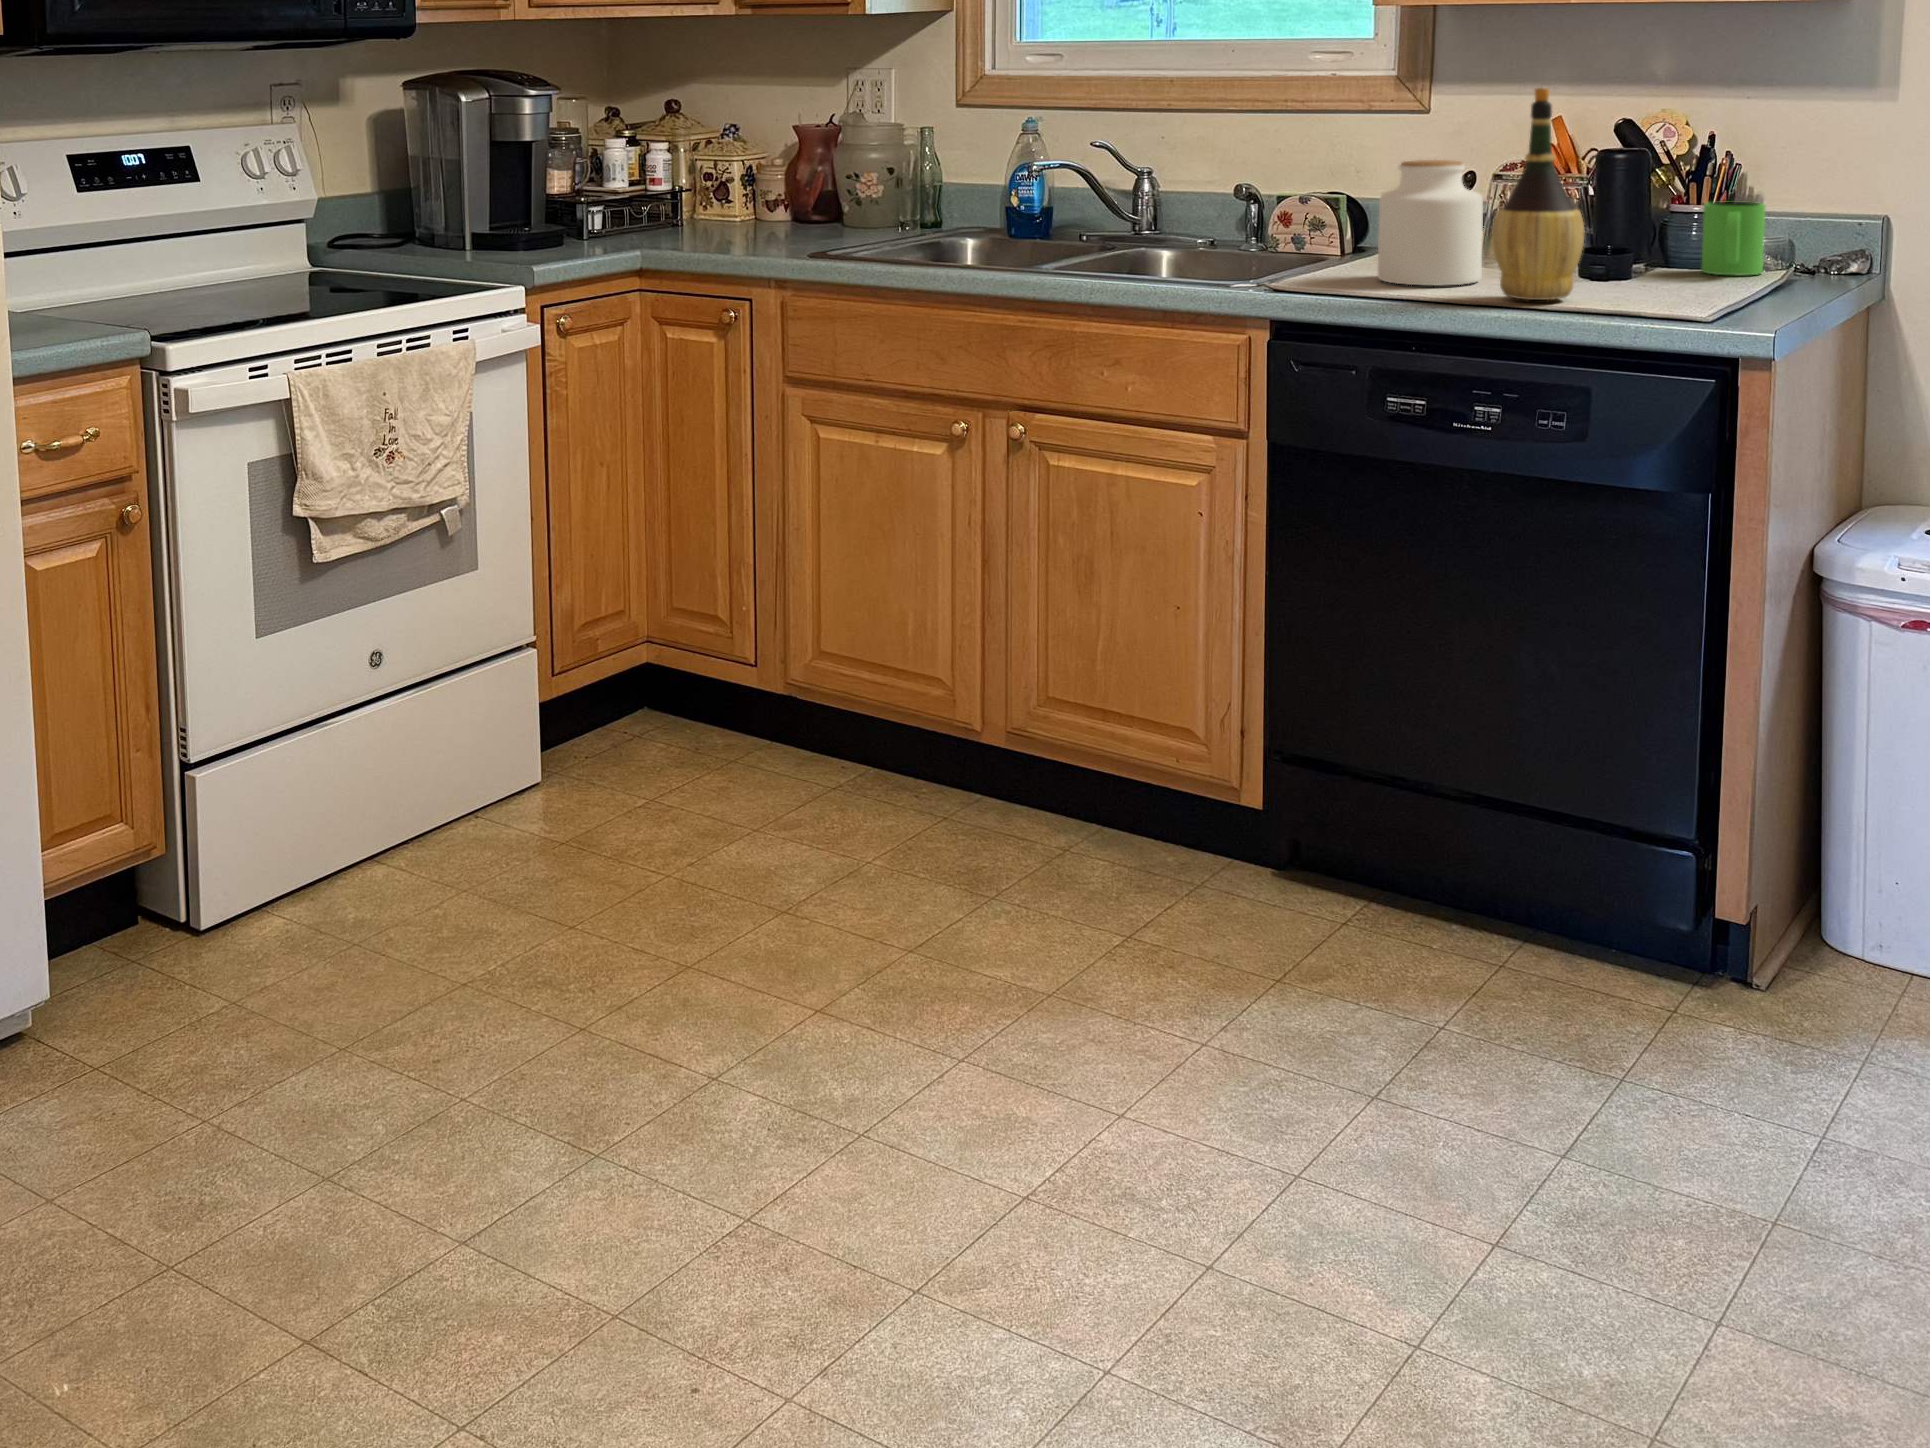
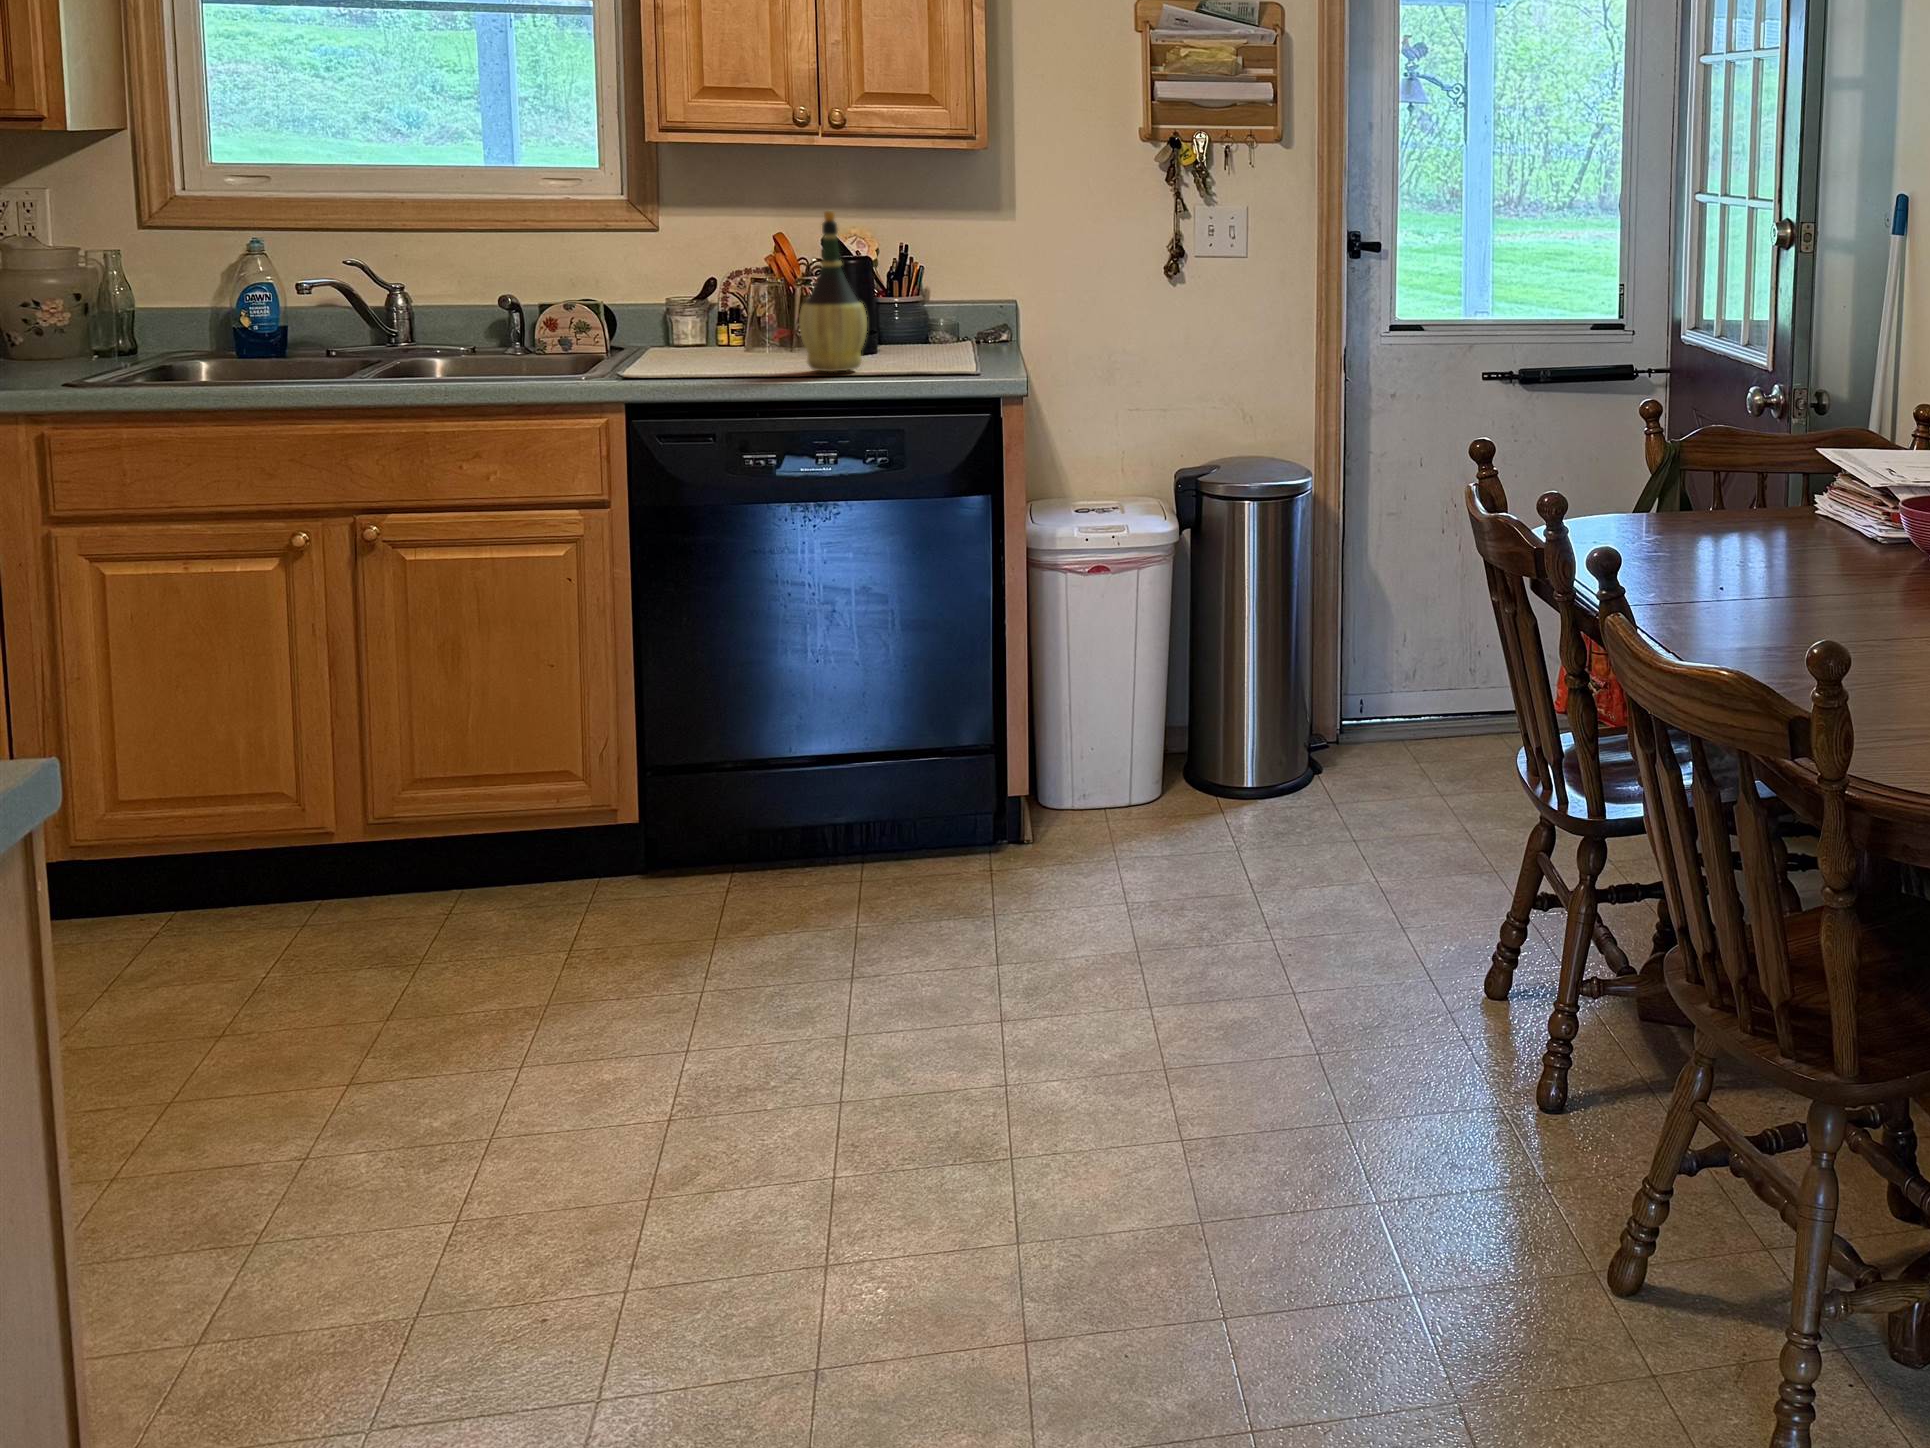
jar: present [1378,160,1483,285] -> none [685,269,771,369]
mug: present [1702,202,1766,276] -> none [908,293,950,347]

